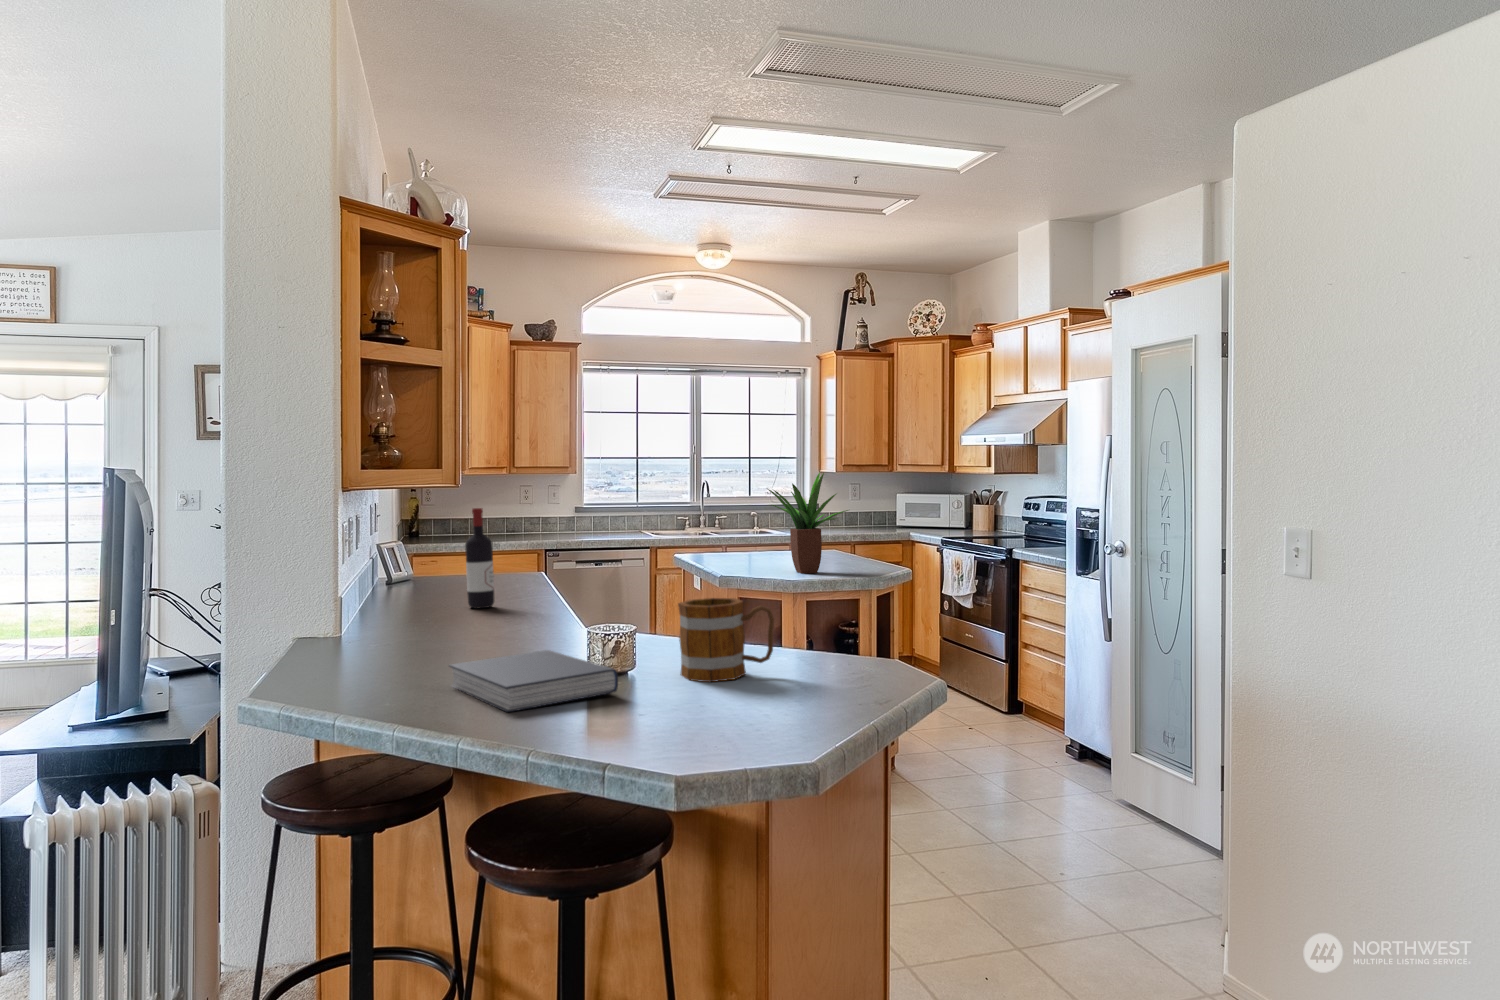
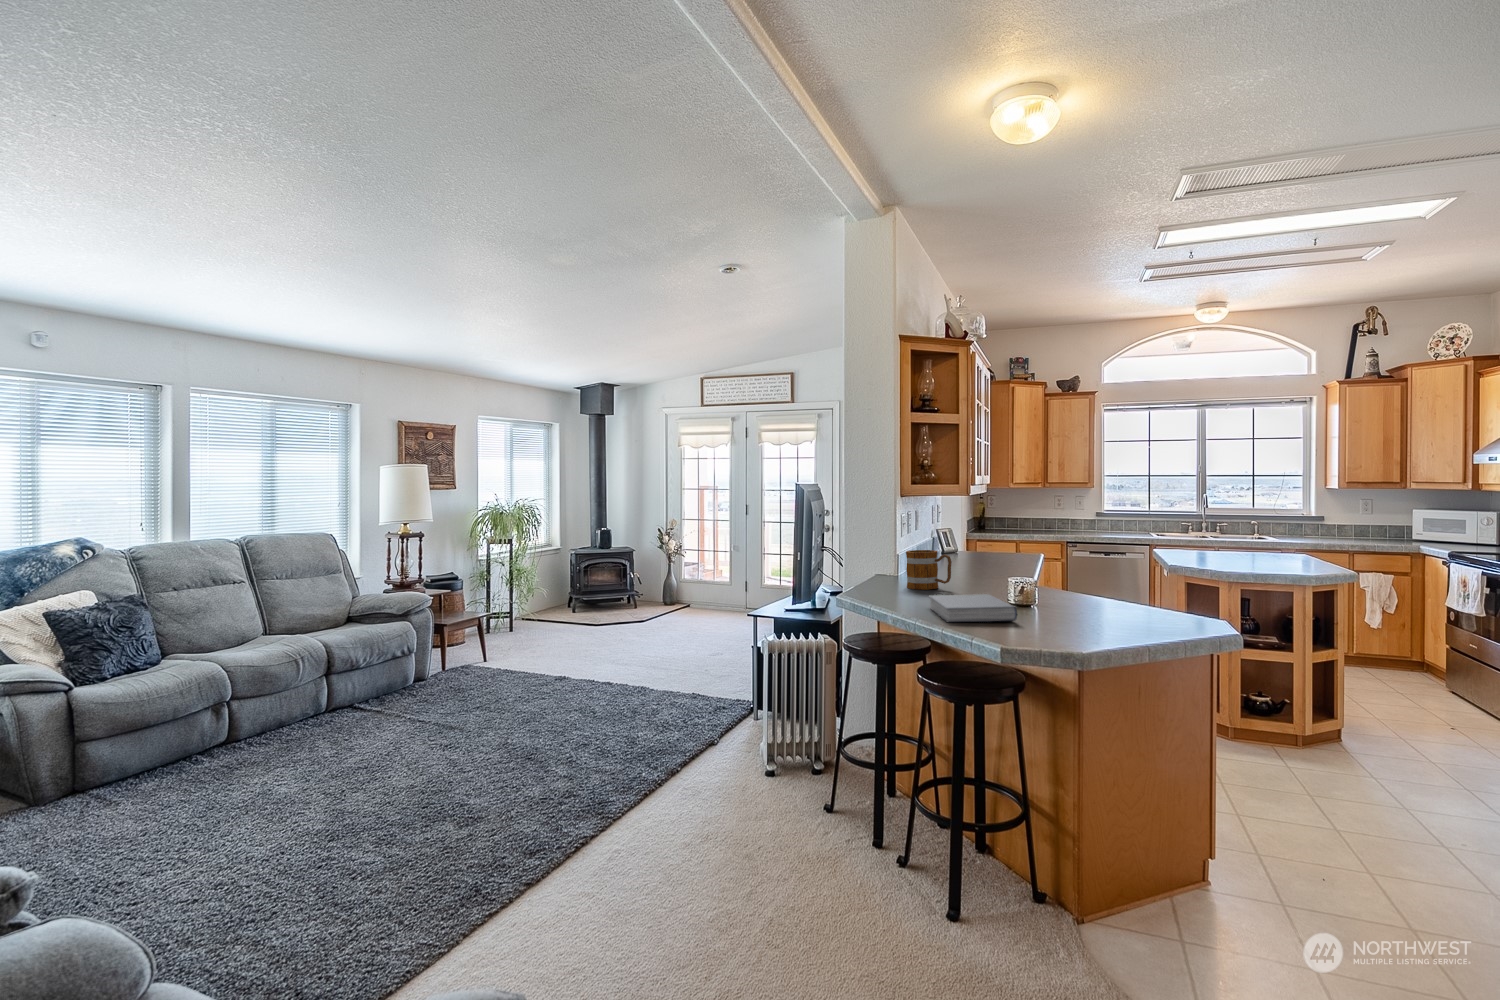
potted plant: present [768,473,848,574] -> none [1222,487,1305,568]
wine bottle: present [465,508,494,608] -> none [974,510,992,571]
mug: present [678,598,774,682] -> present [906,550,952,590]

